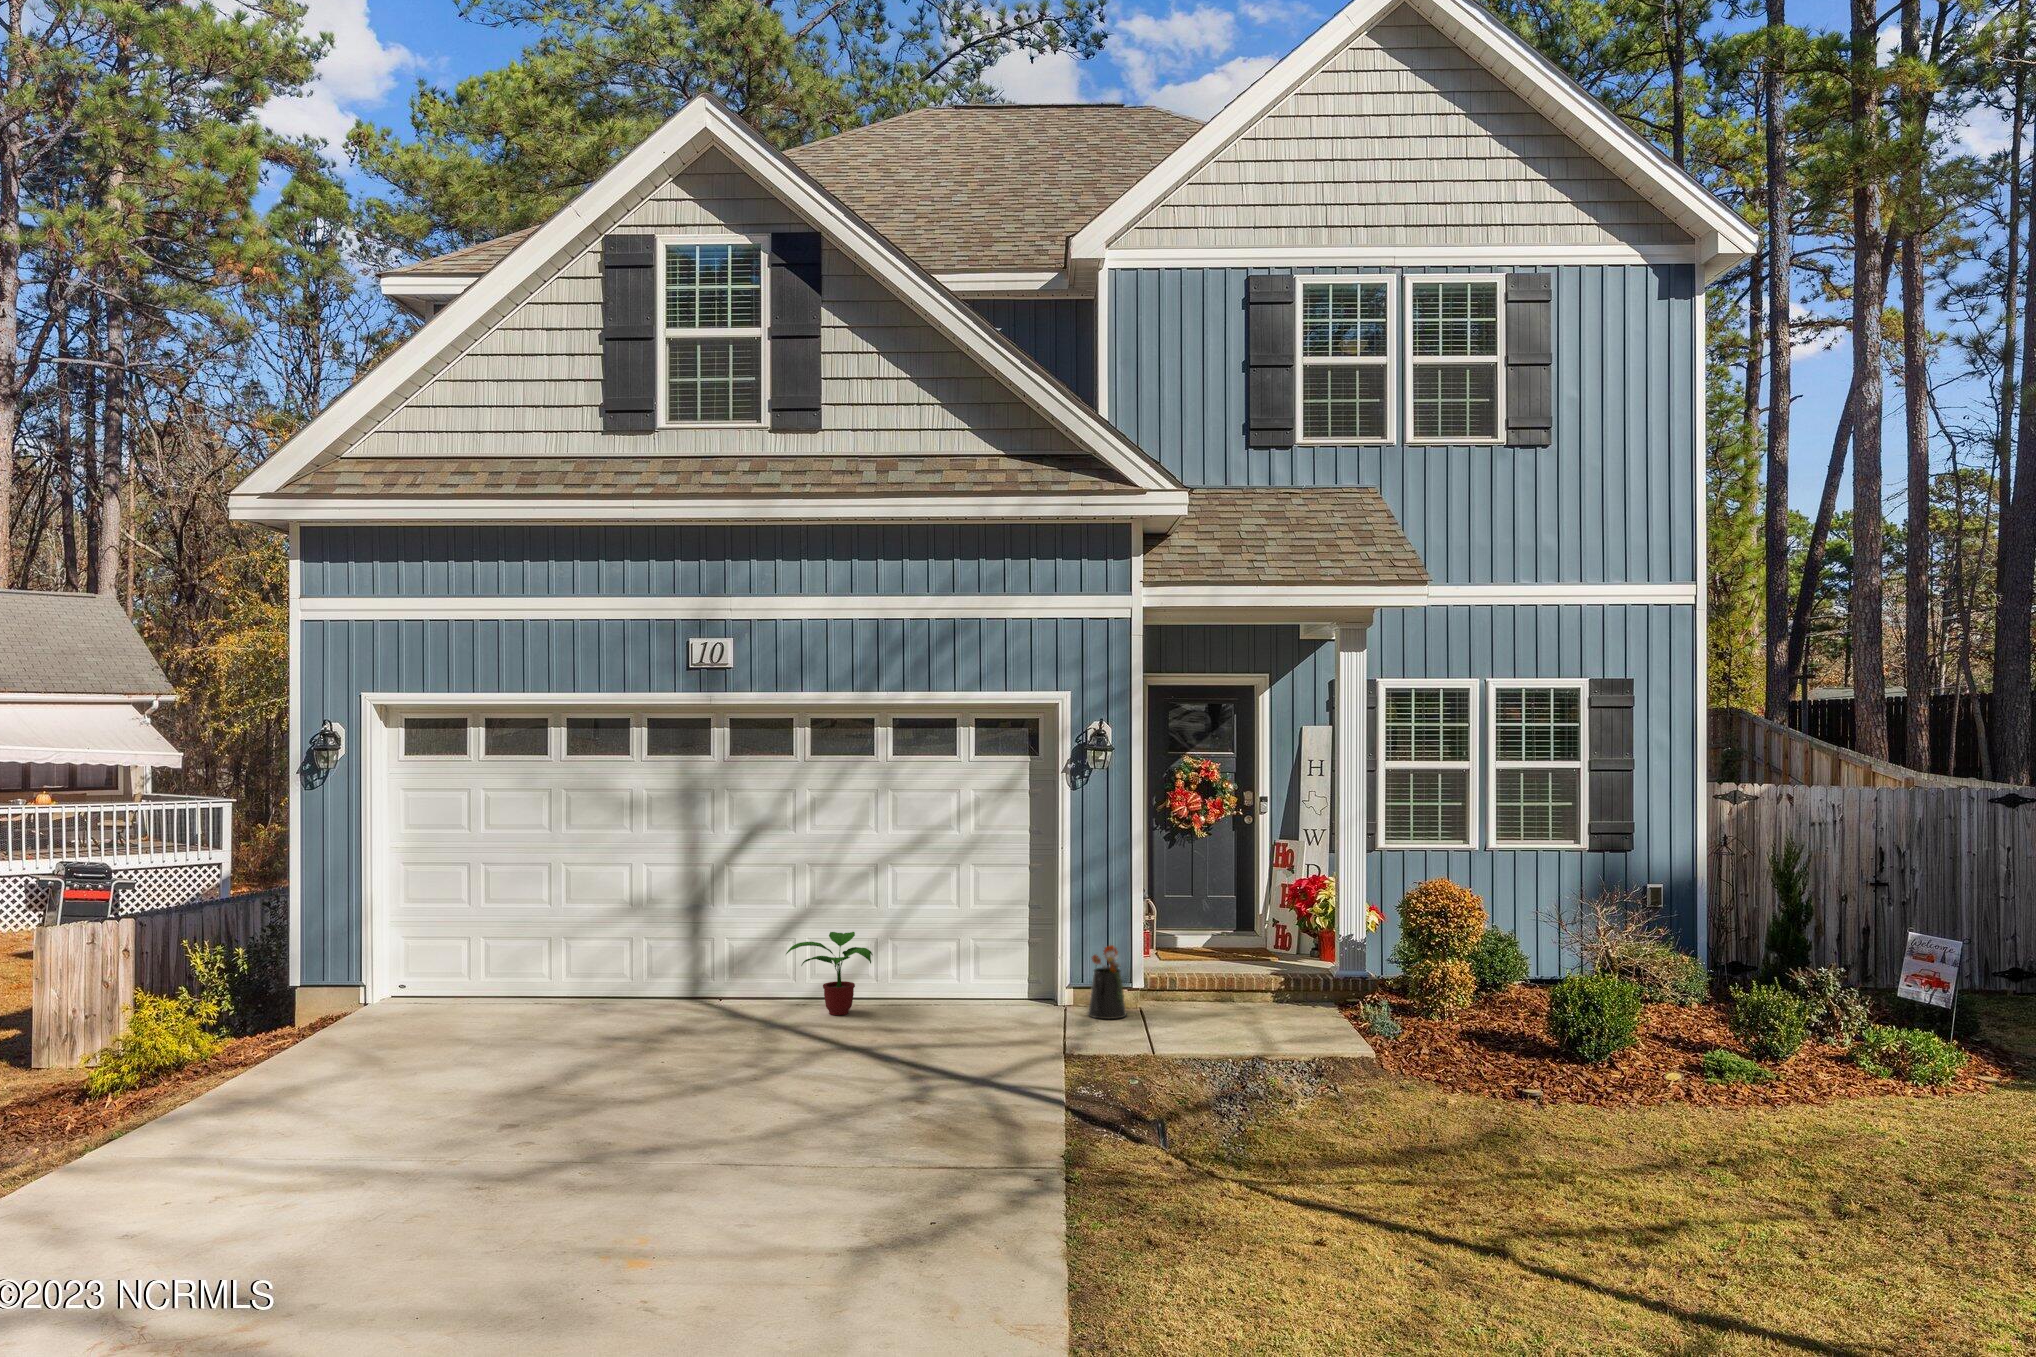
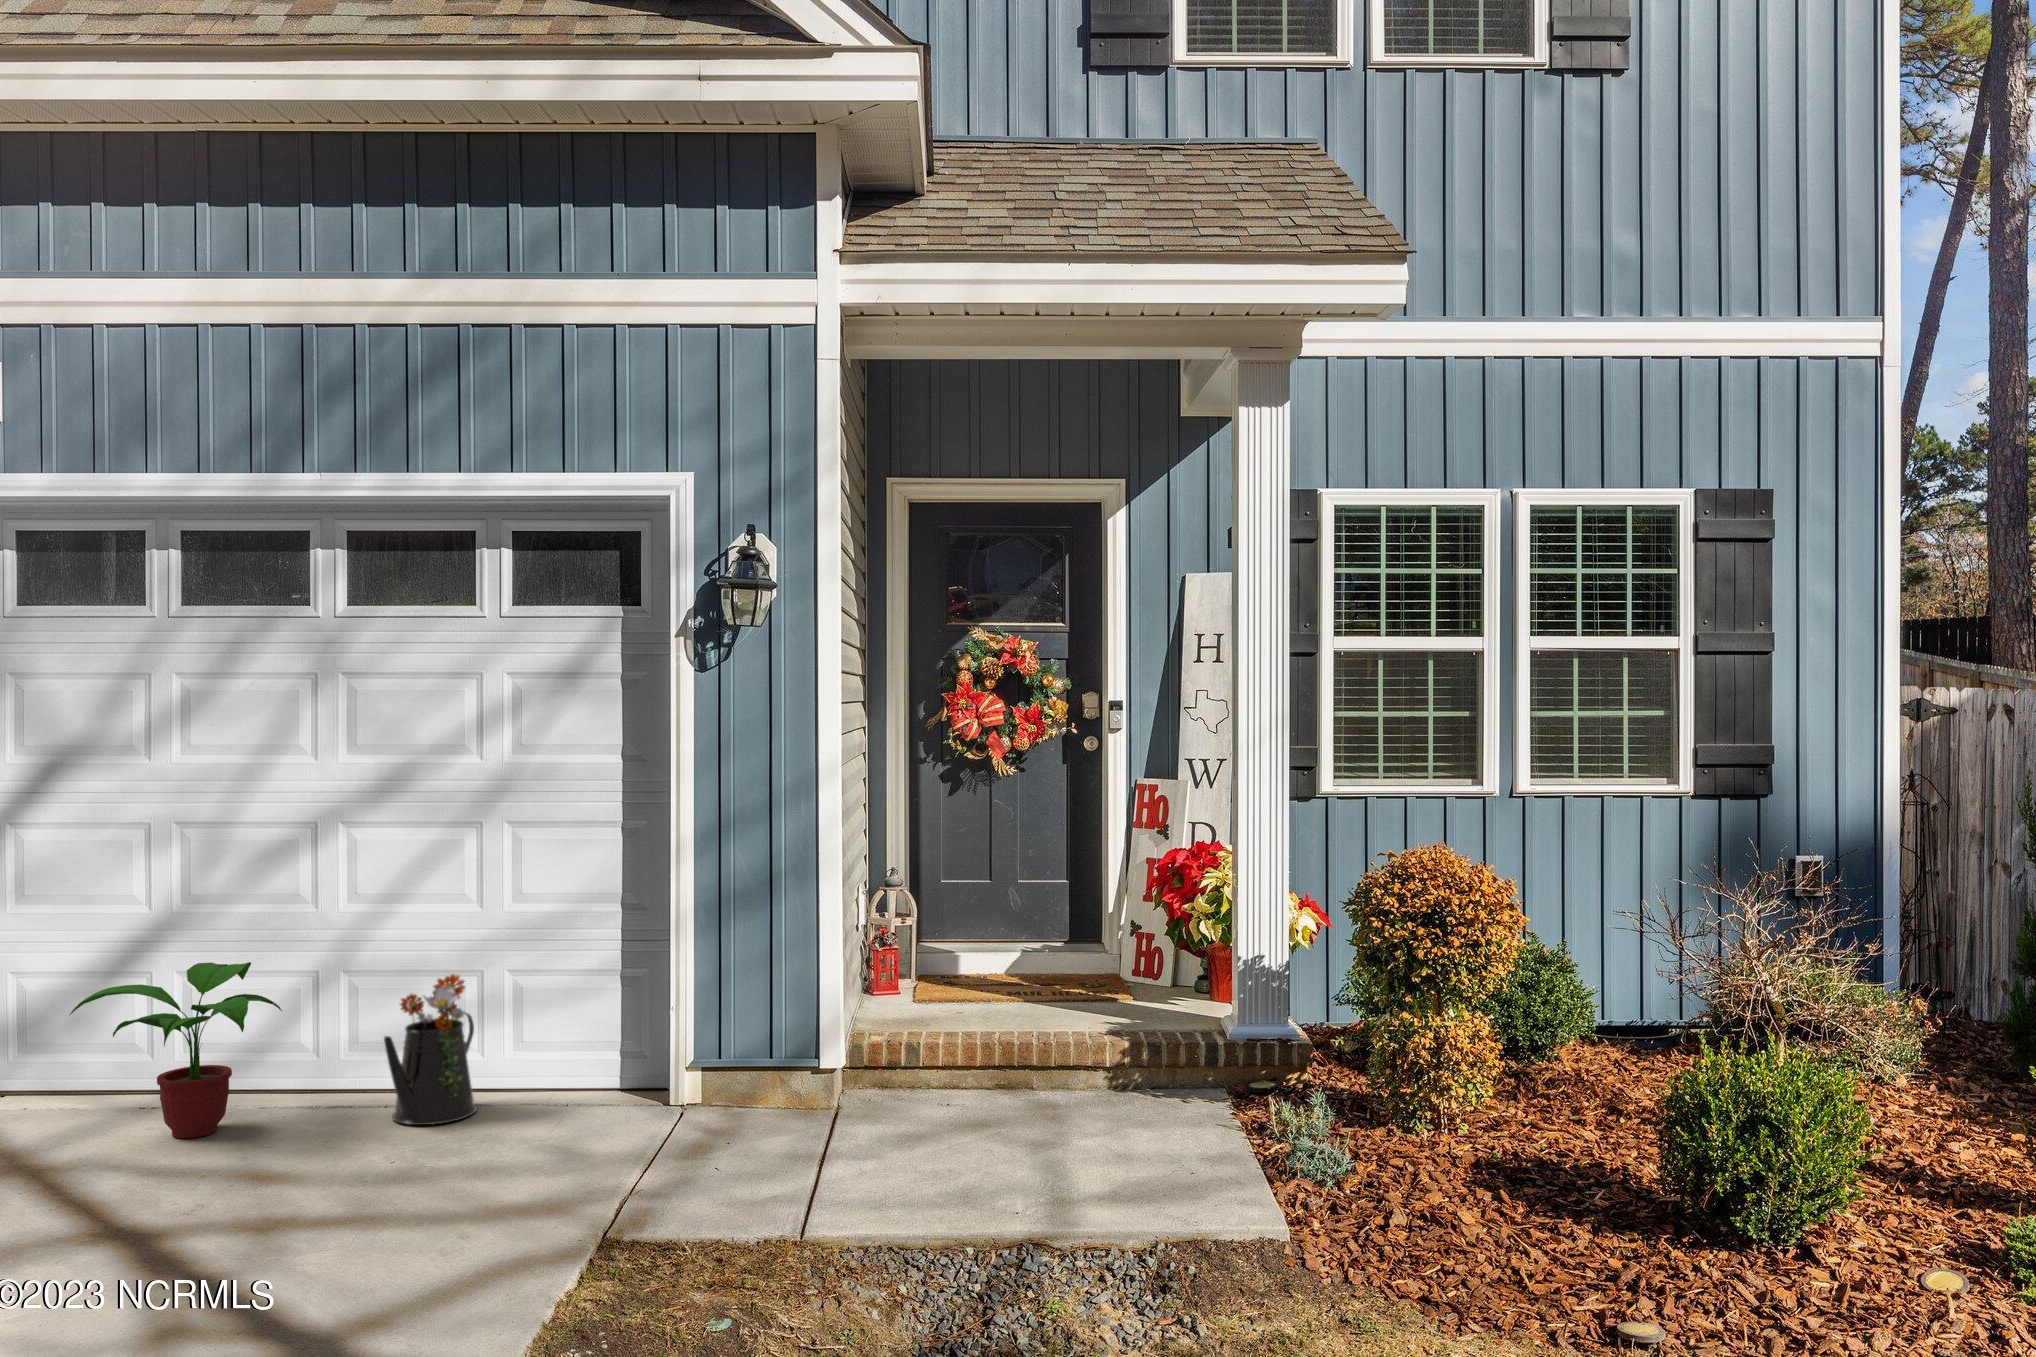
watering can: present [1088,945,1127,1019] -> present [384,974,477,1125]

